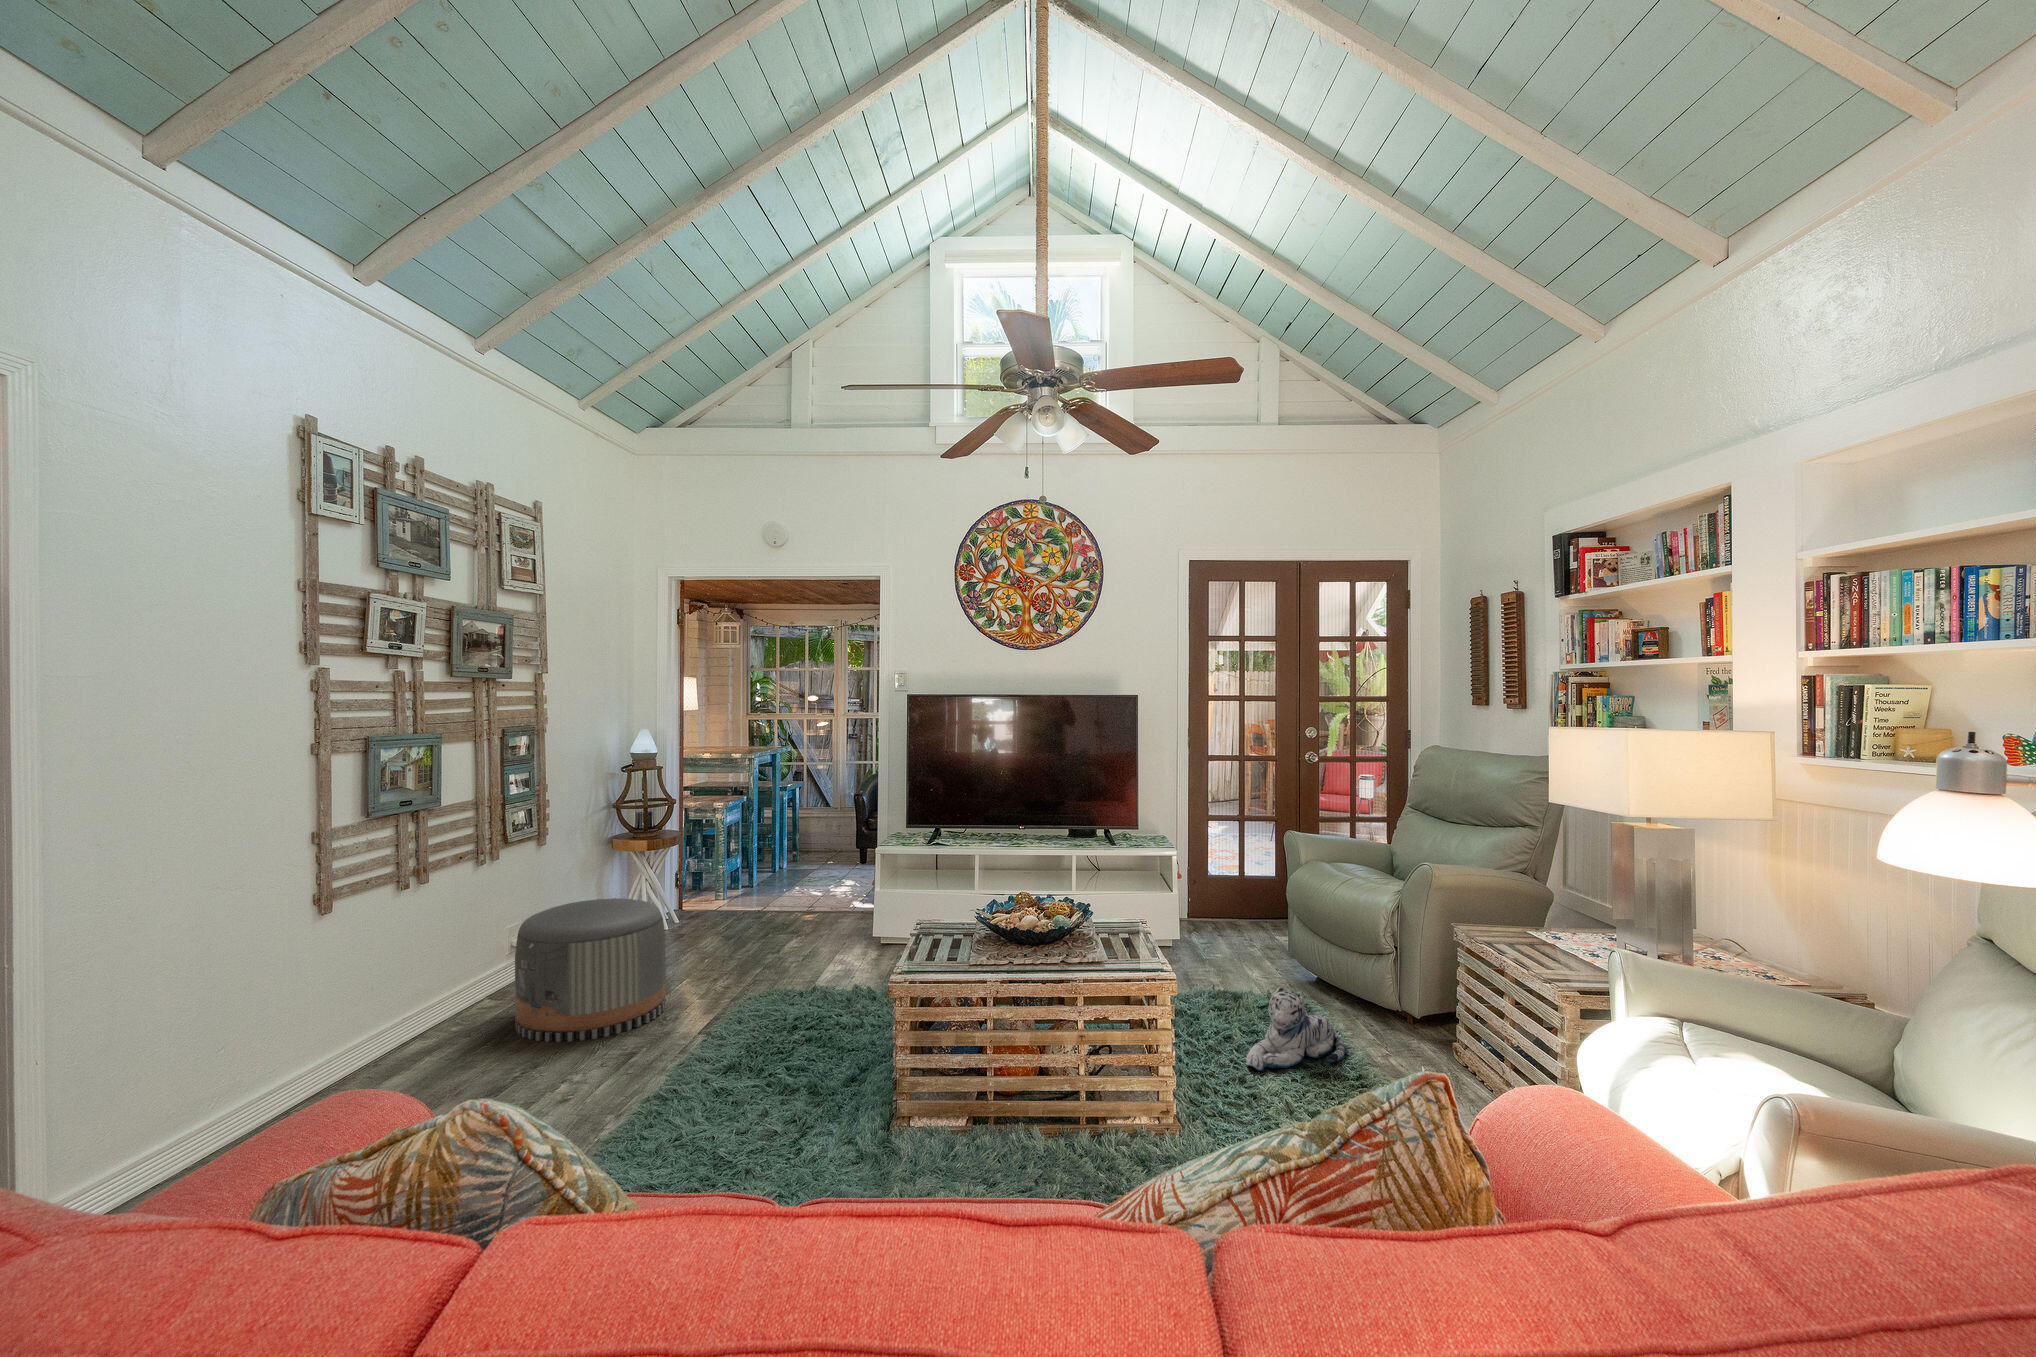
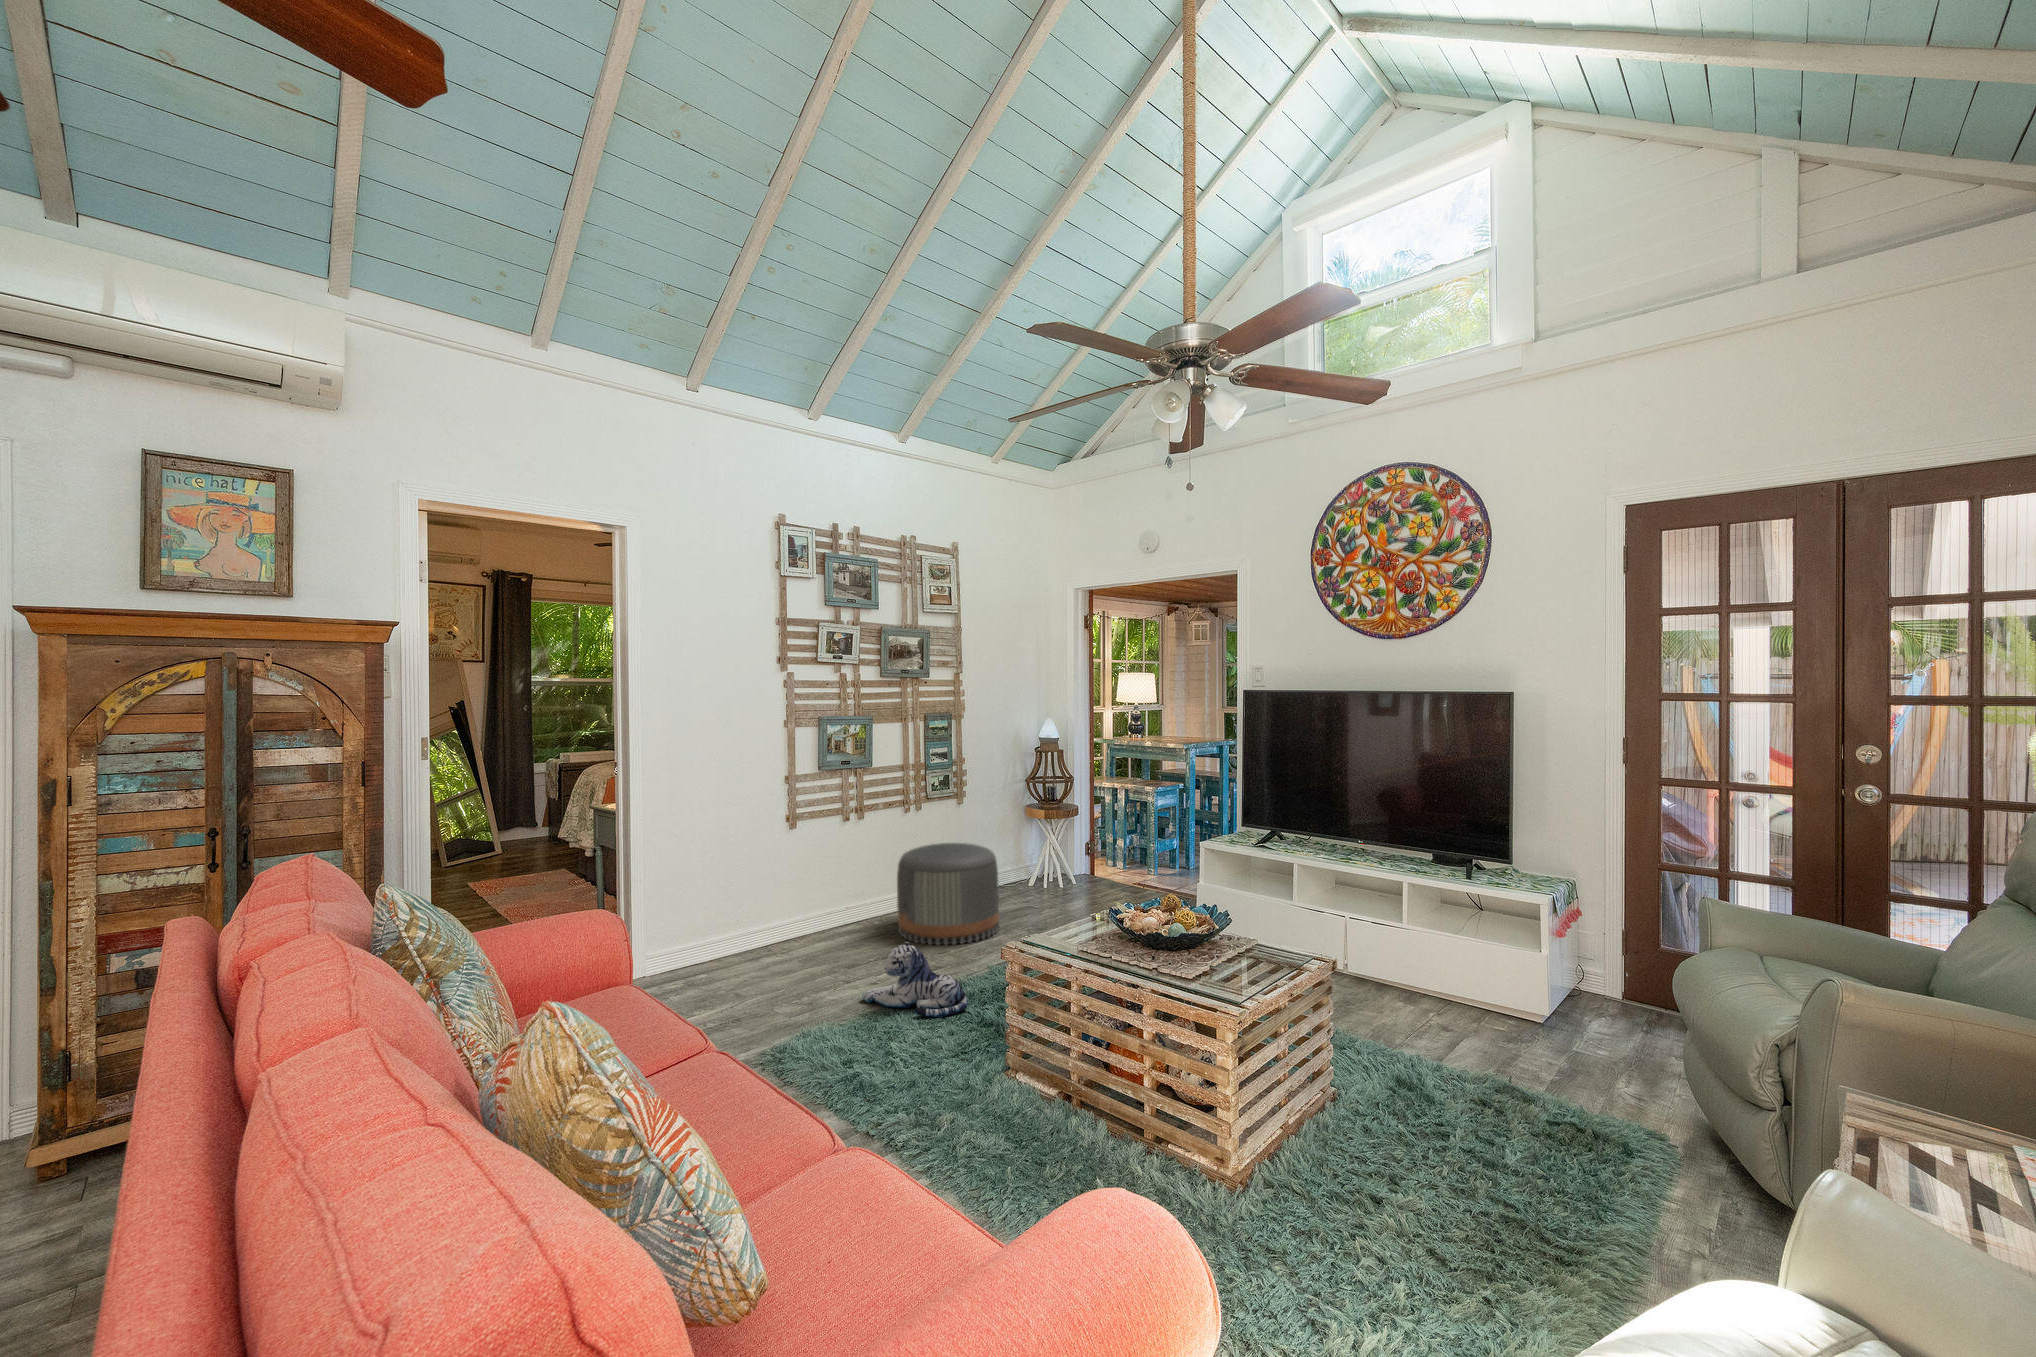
plush toy: present [1245,987,1346,1071] -> present [862,942,968,1017]

